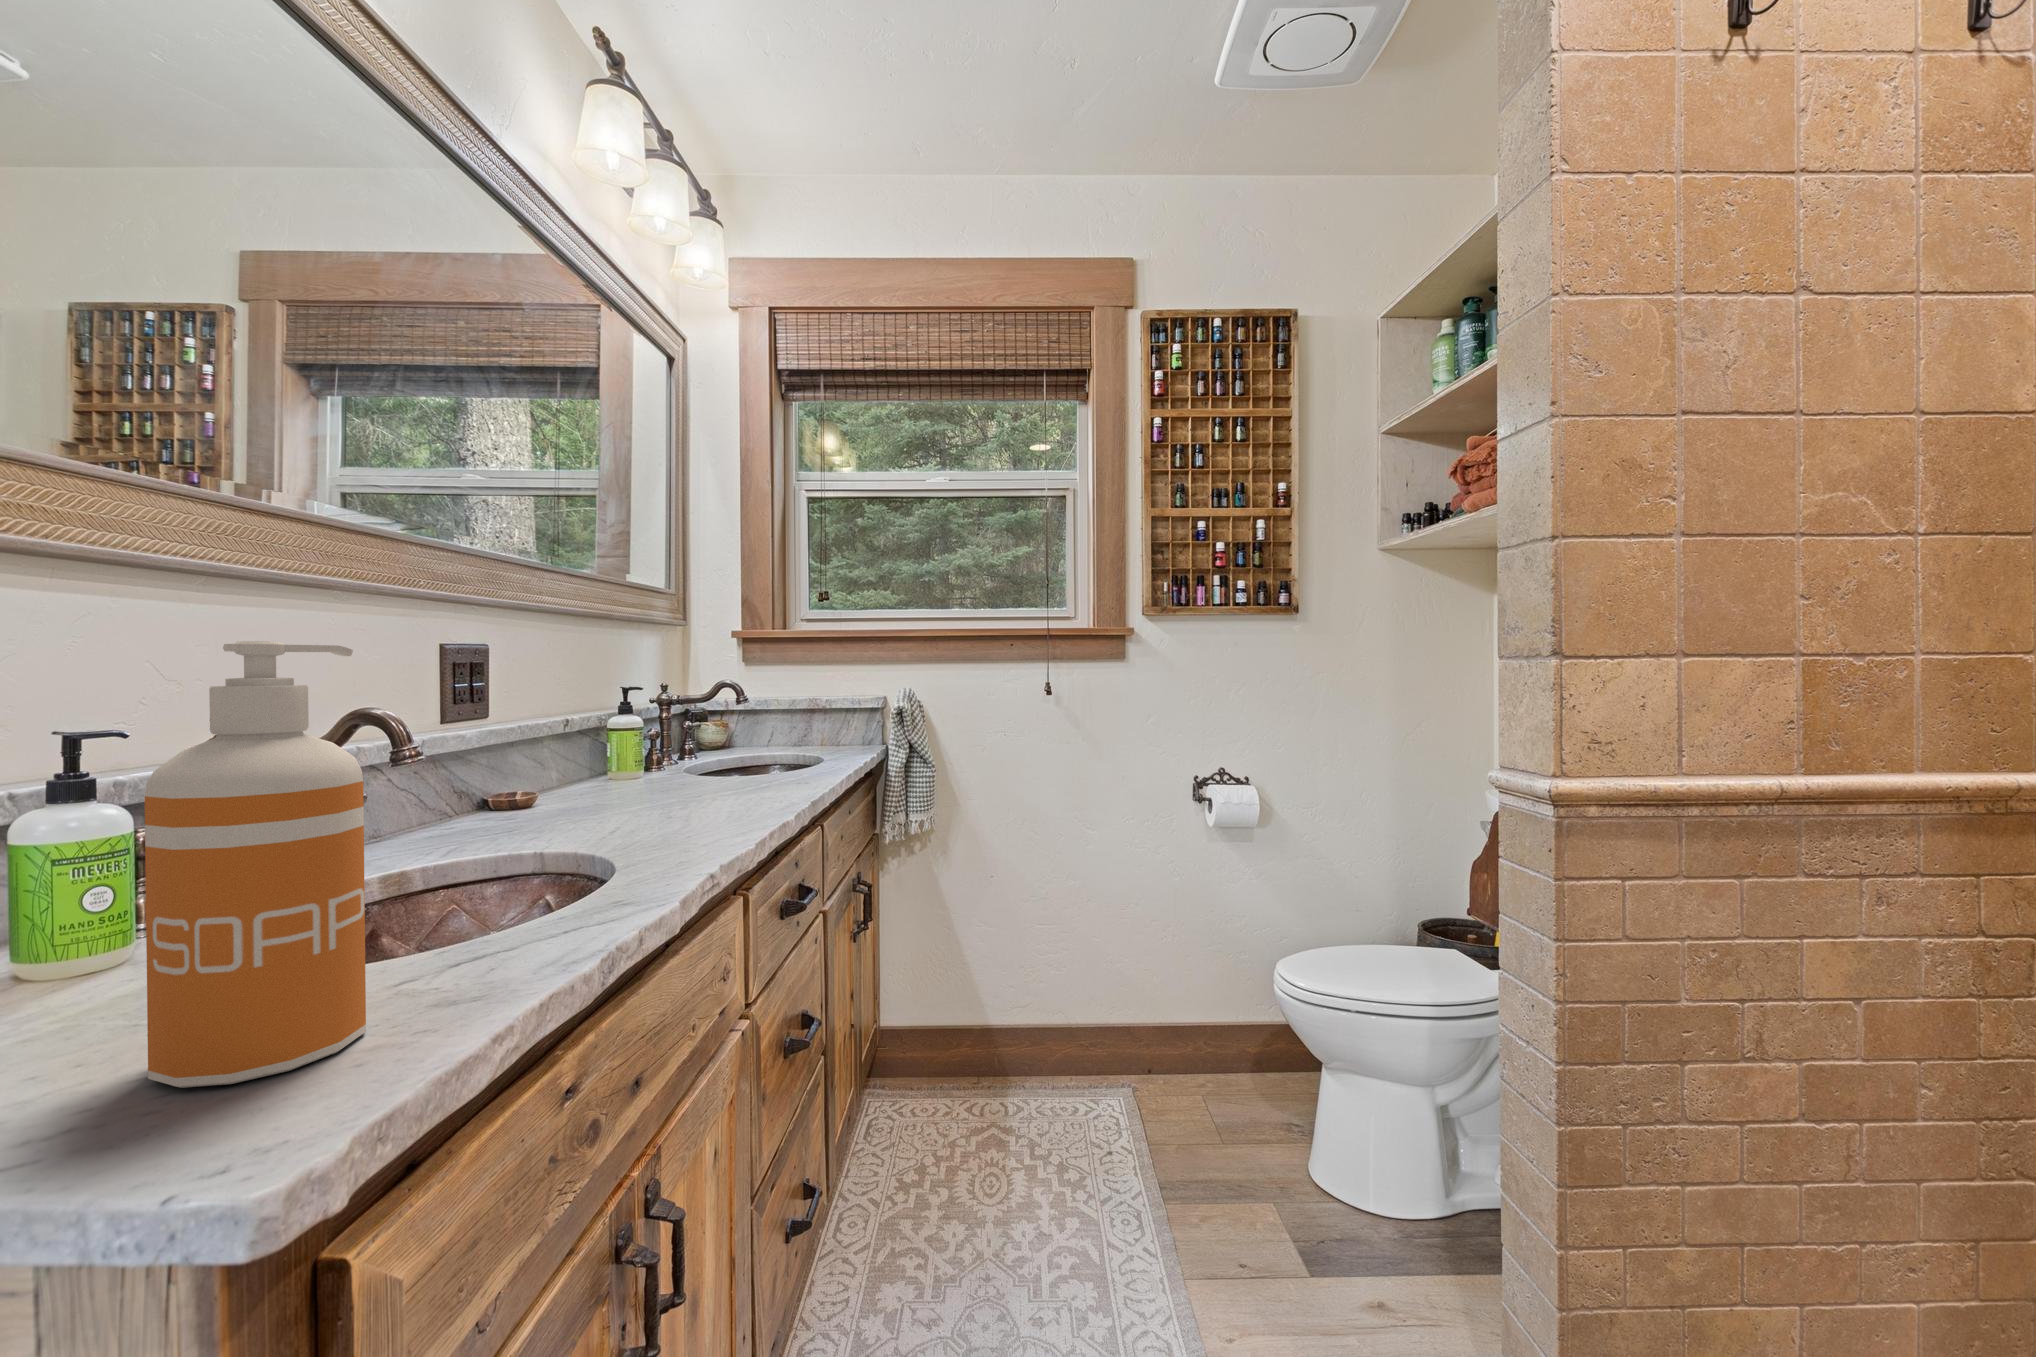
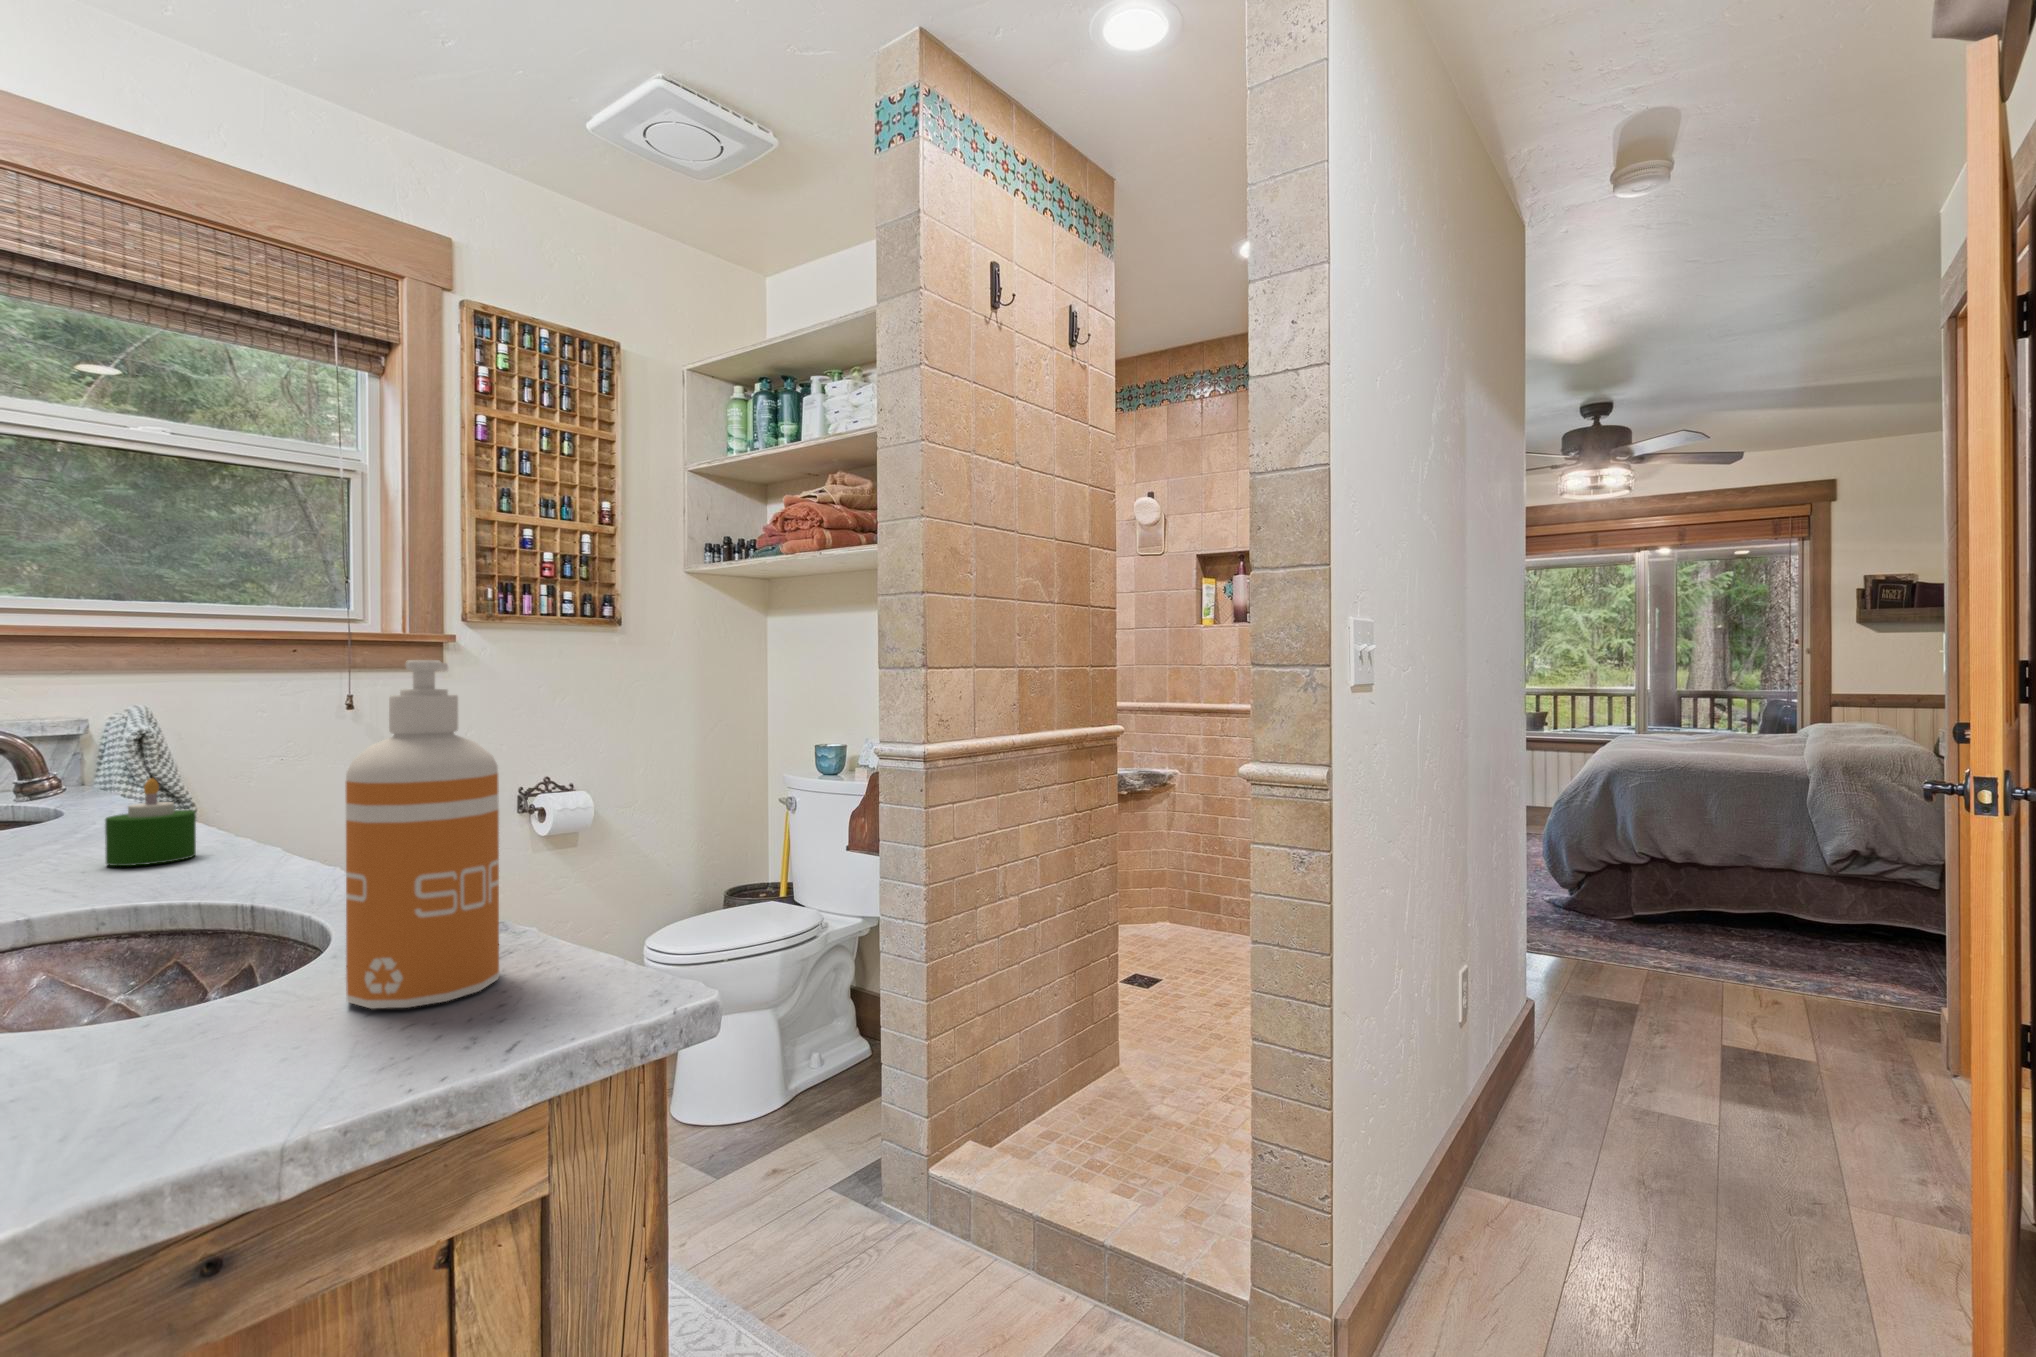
candle: none [681,748,740,819] -> present [105,779,196,866]

